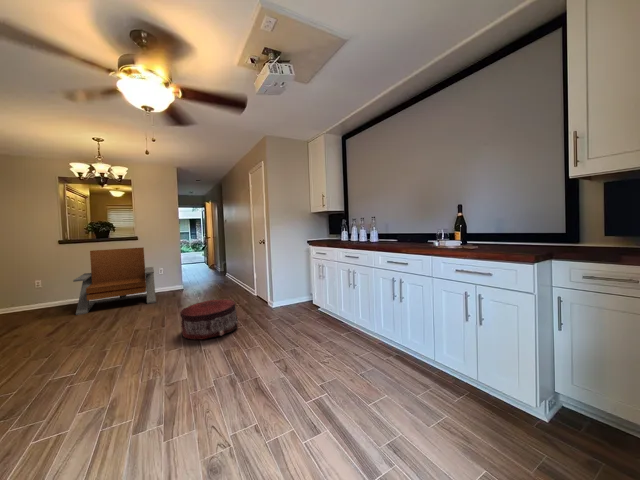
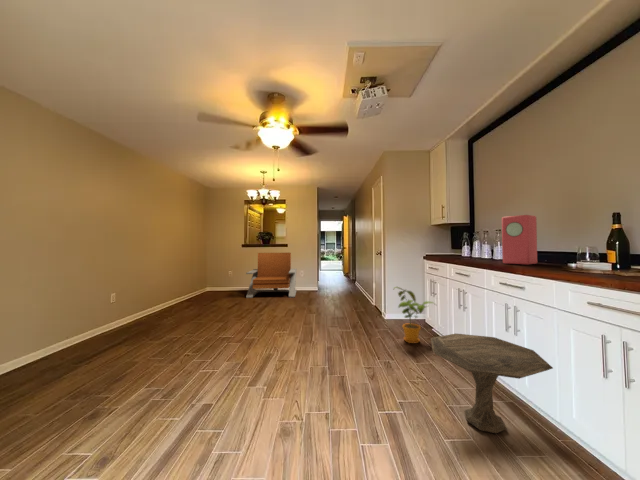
speaker: none [384,205,406,245] -> present [502,215,537,265]
house plant: none [287,275,326,327] -> present [395,287,433,343]
pouf: present [180,299,238,340] -> none [302,300,346,333]
side table: none [342,307,433,386] -> present [430,334,553,433]

